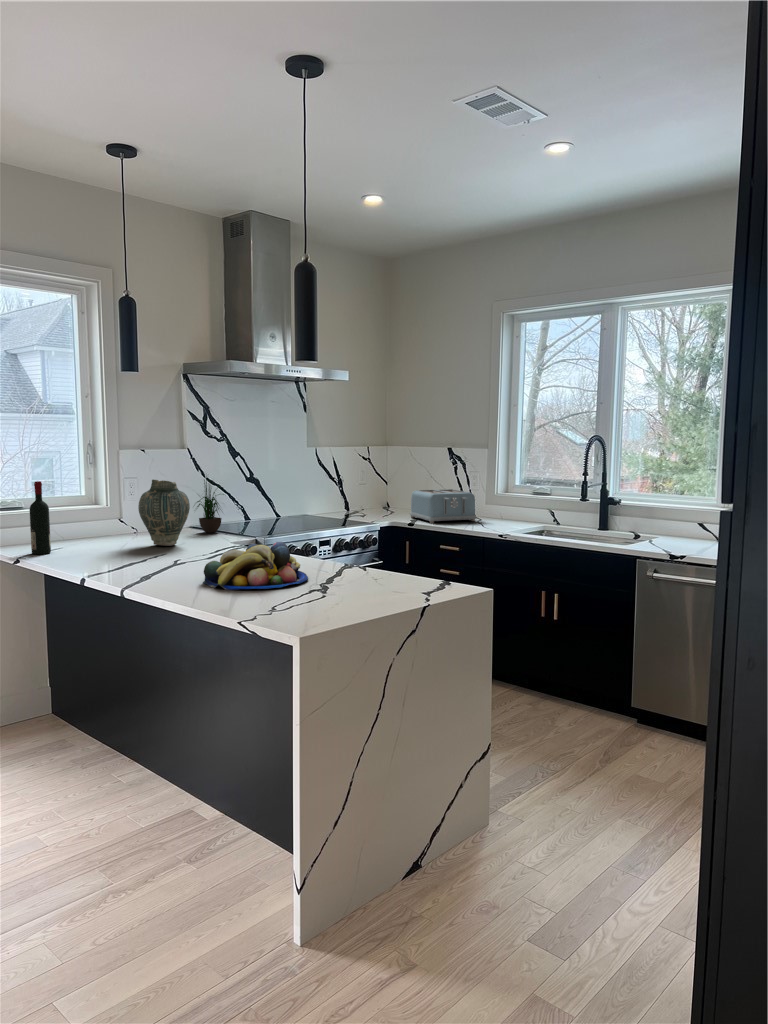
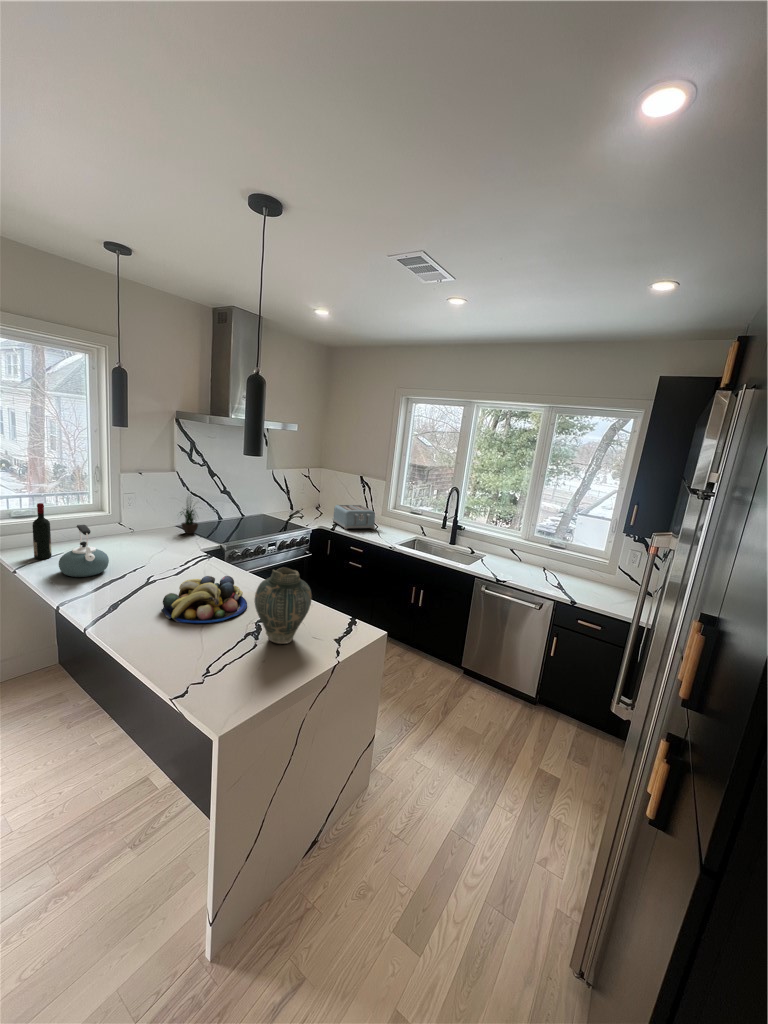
vase: present [138,479,190,546] -> present [254,568,312,644]
kettle: none [68,500,124,564] -> present [59,525,109,577]

